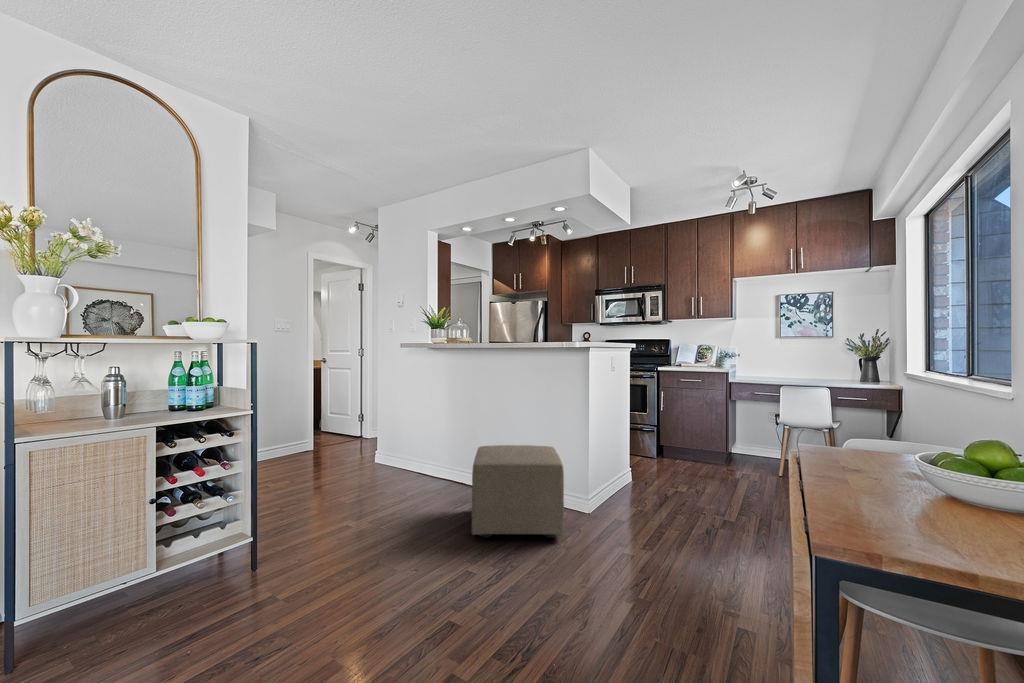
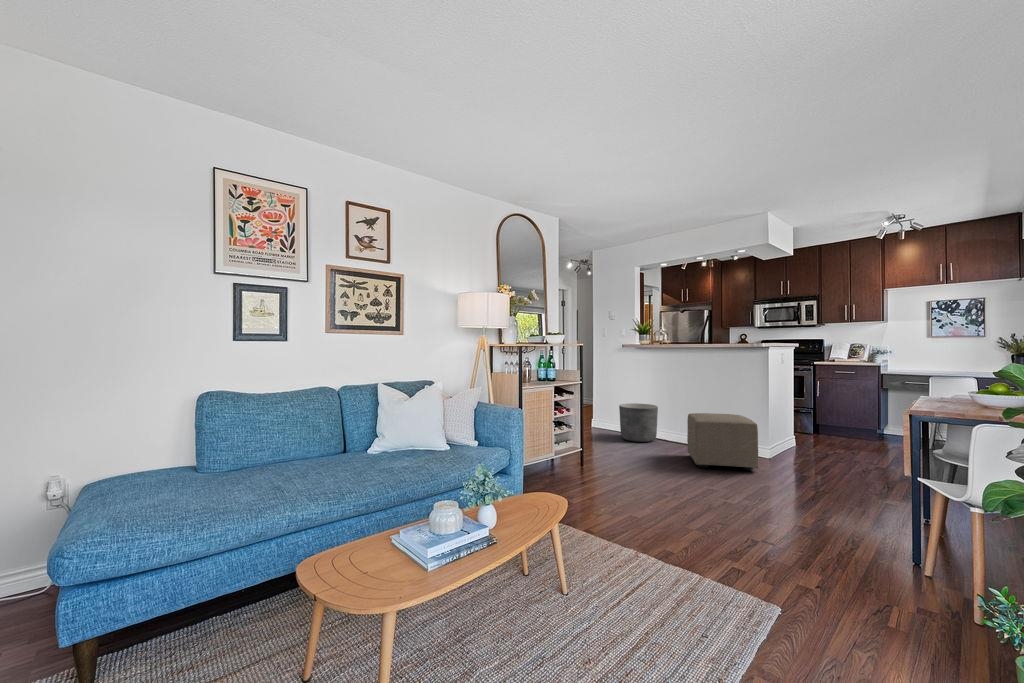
planter: none [399,427,454,486] -> present [619,403,658,442]

